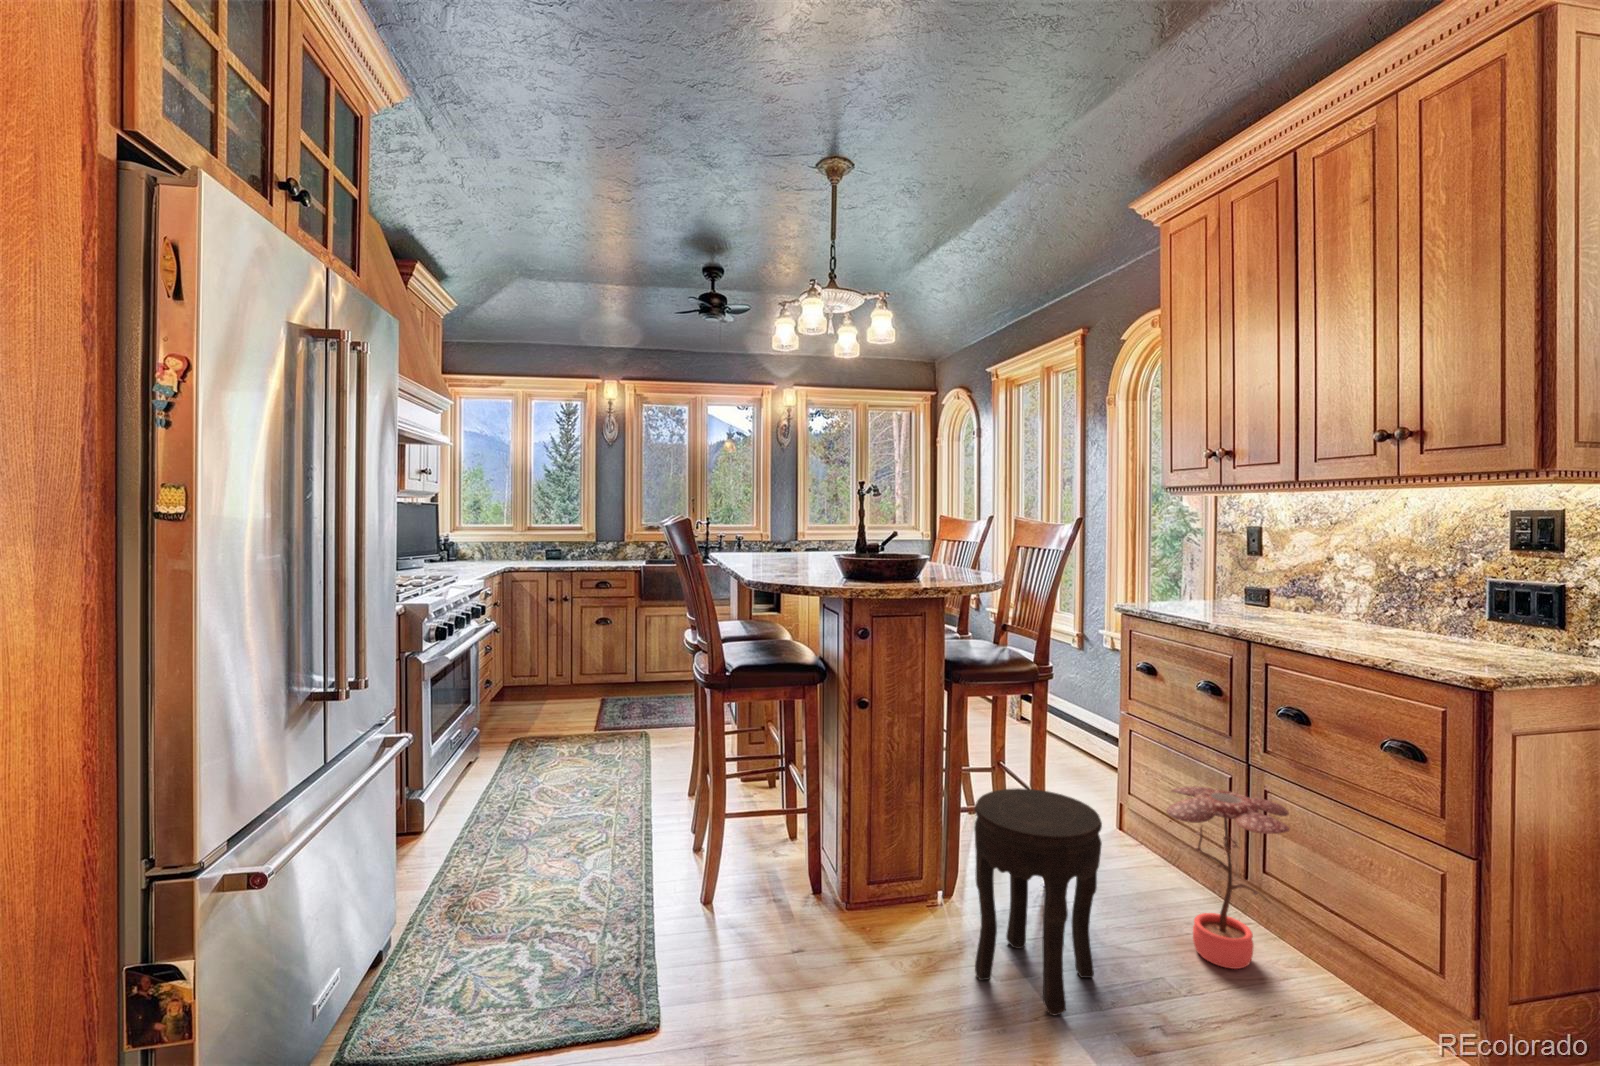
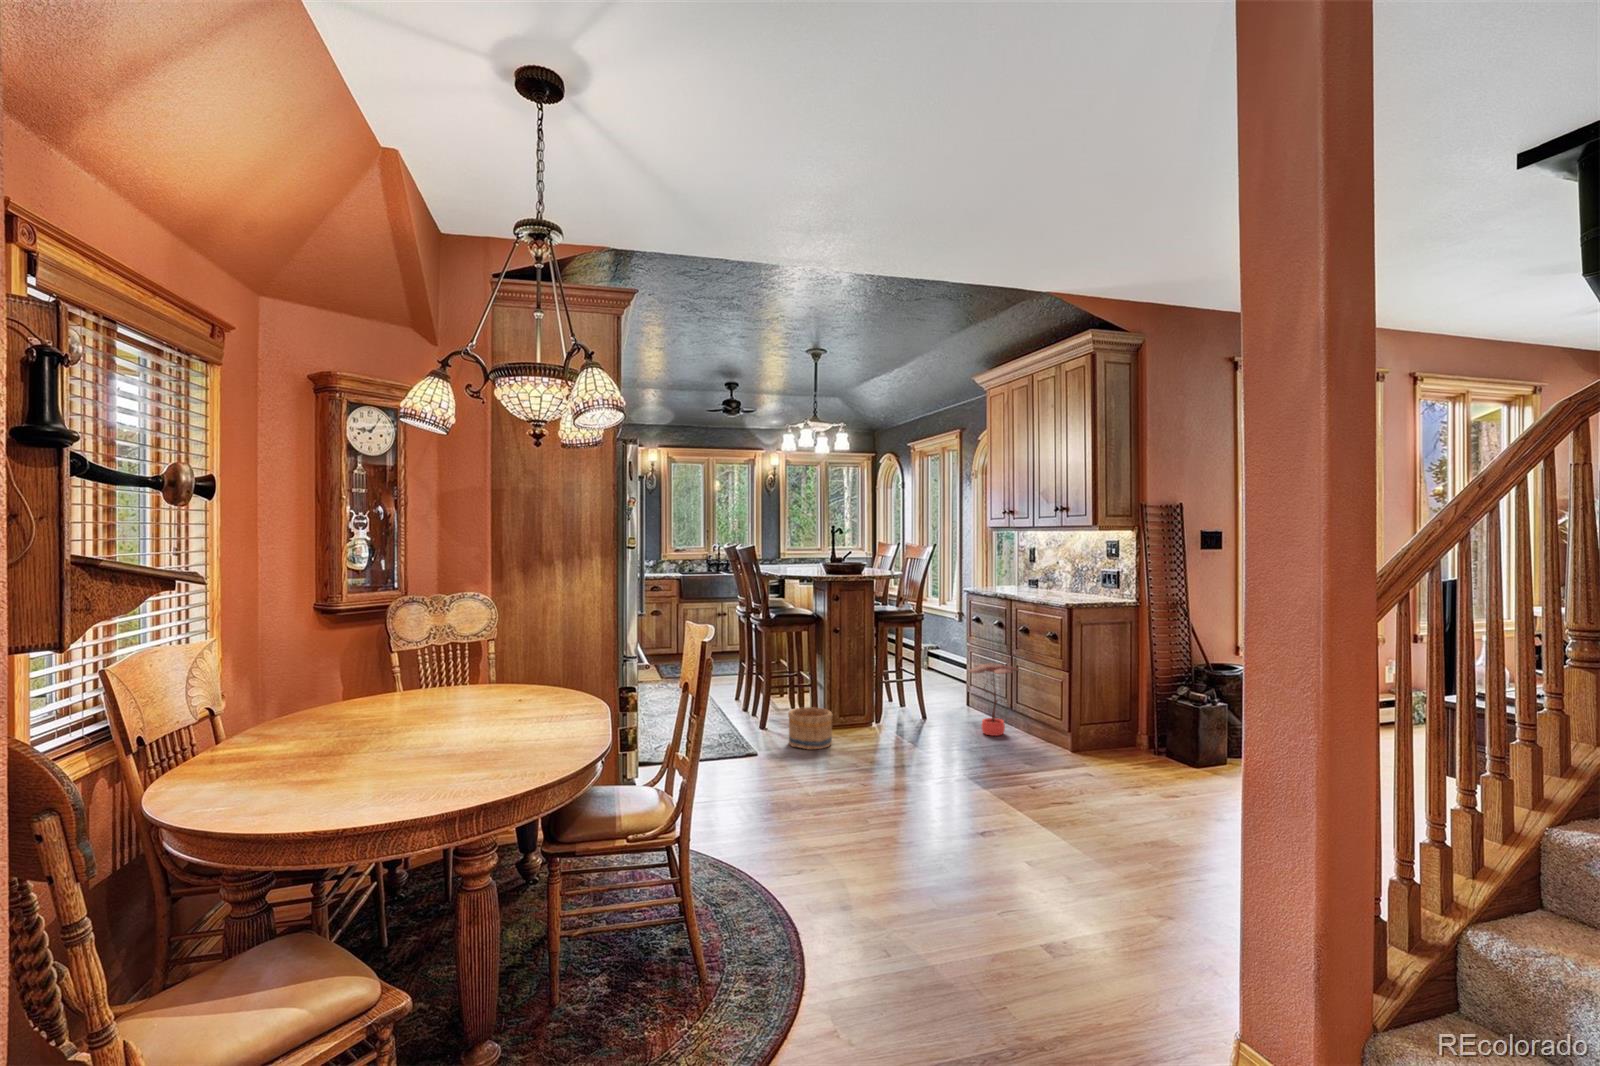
side table: present [974,788,1102,1015] -> none [886,665,937,746]
basket: none [738,887,844,1020] -> present [788,707,832,749]

